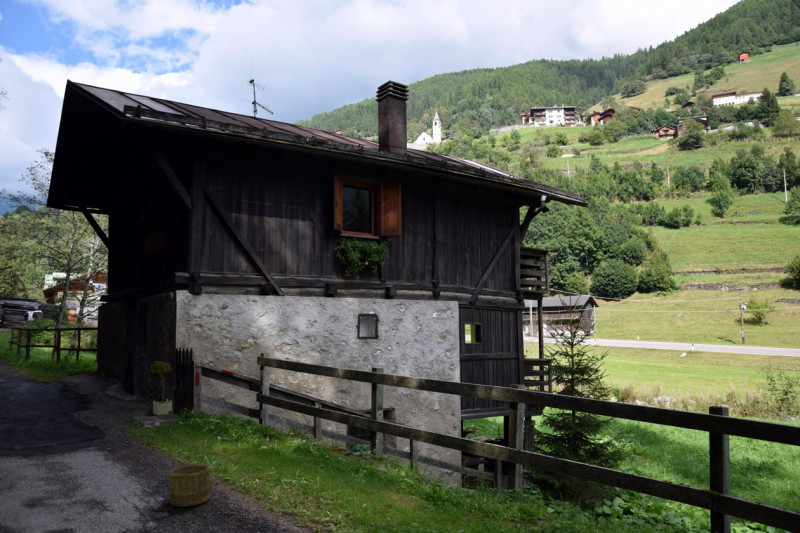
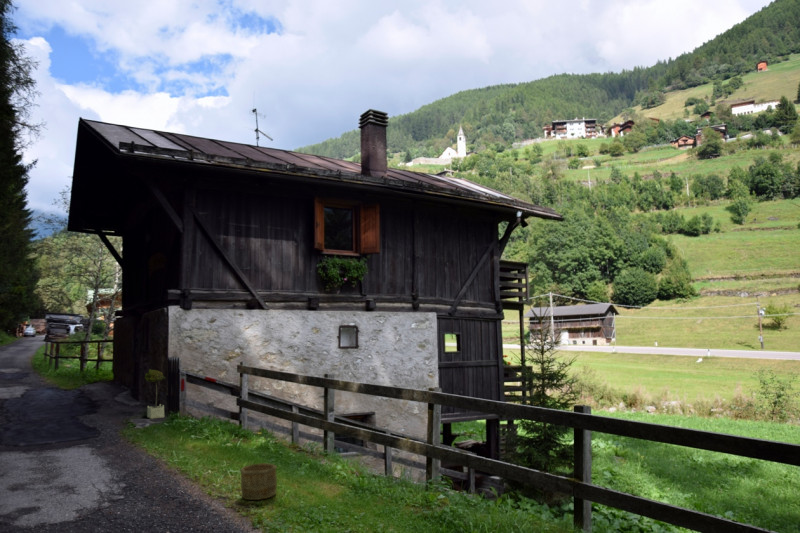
wooden bucket: present [168,464,211,507] -> present [240,463,277,500]

